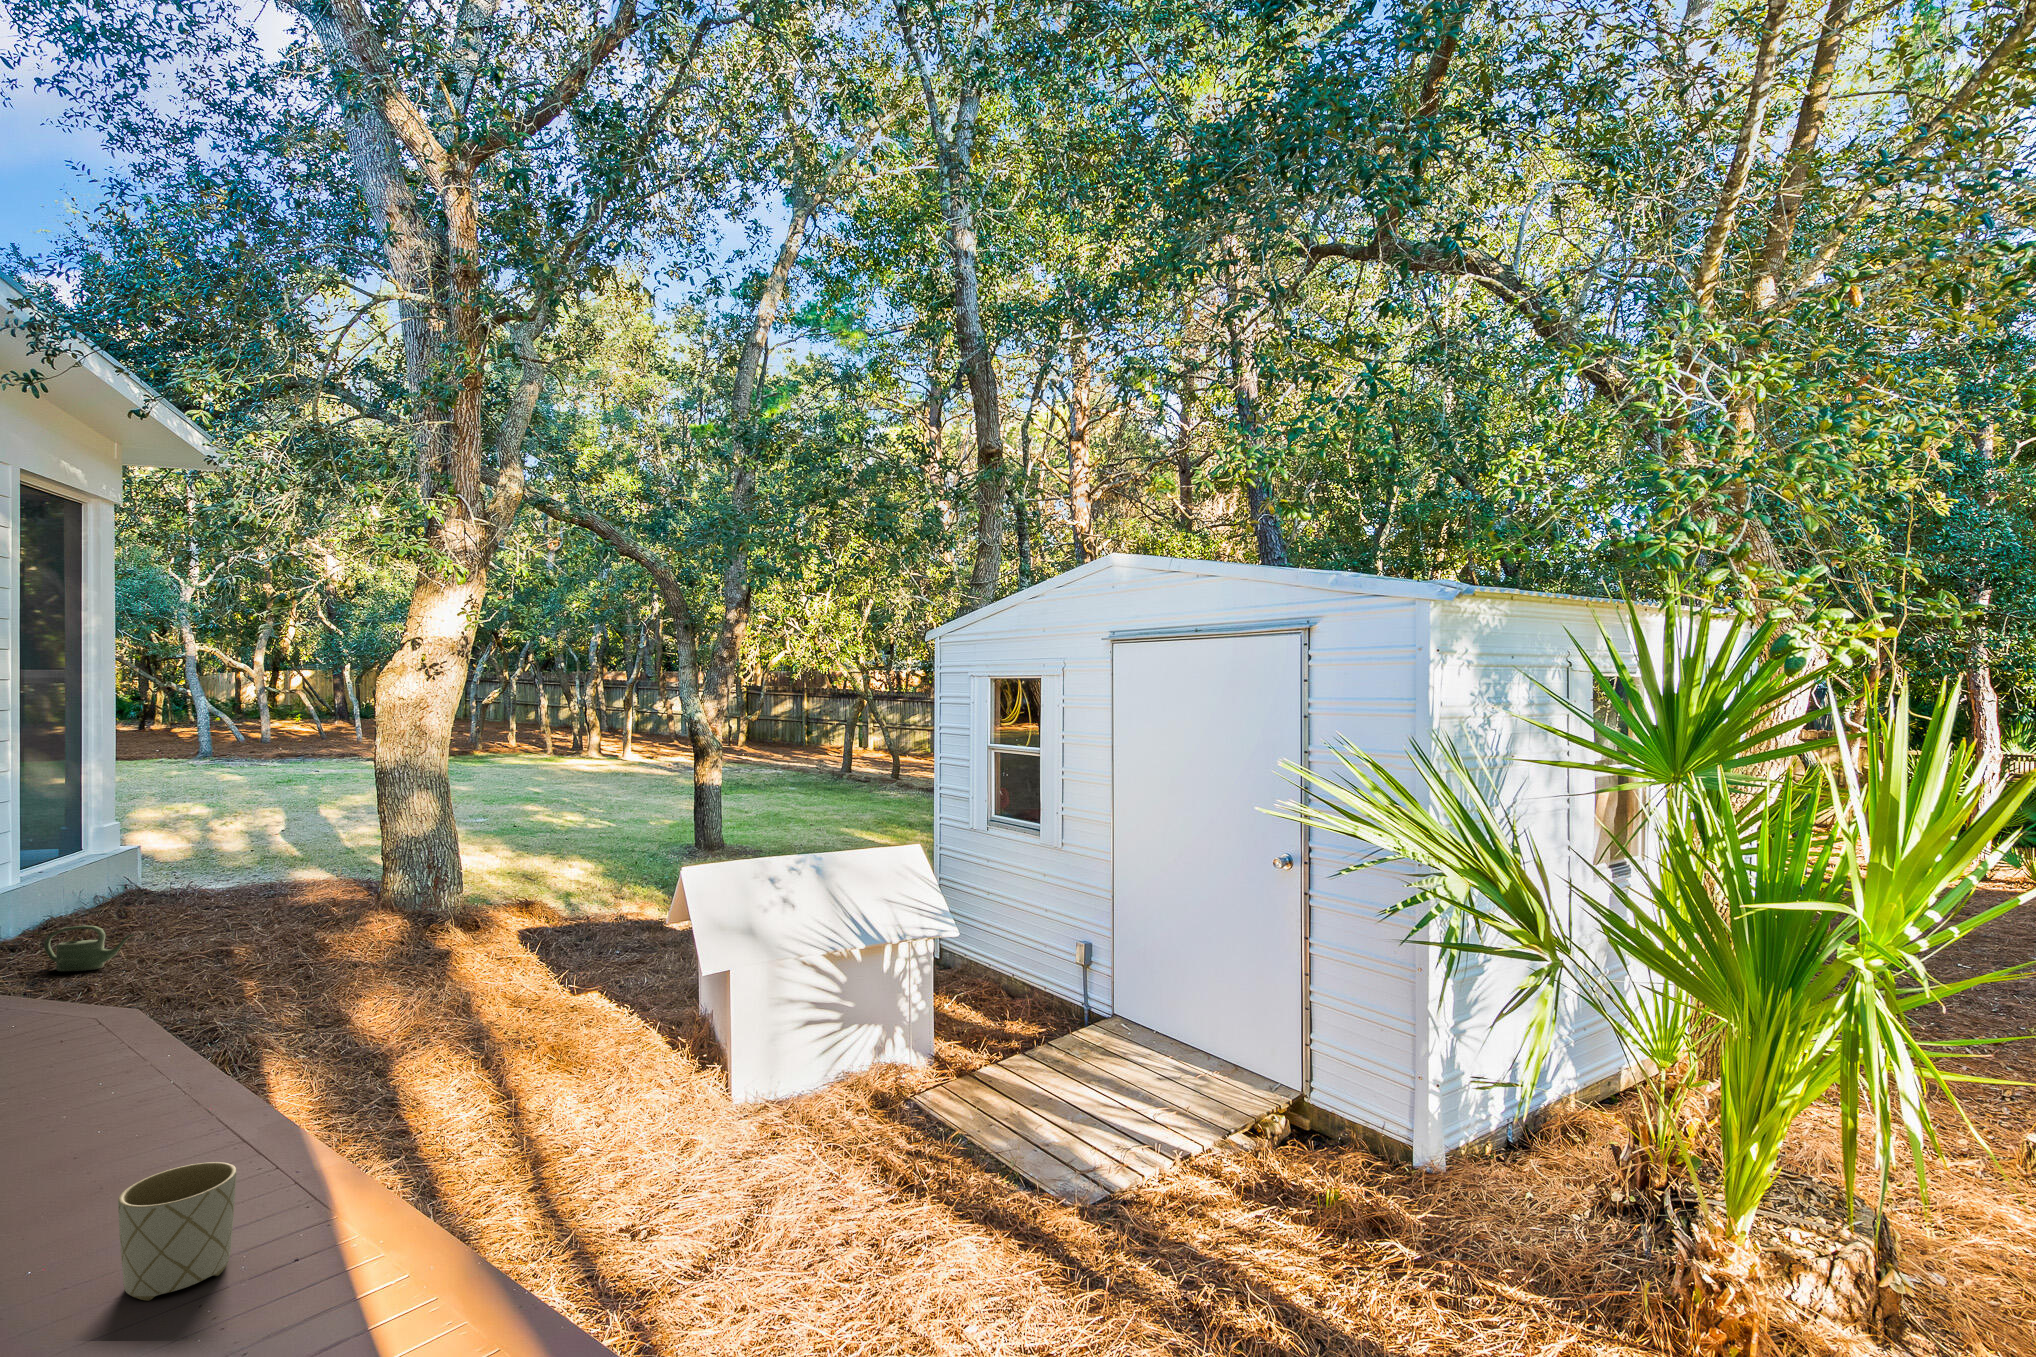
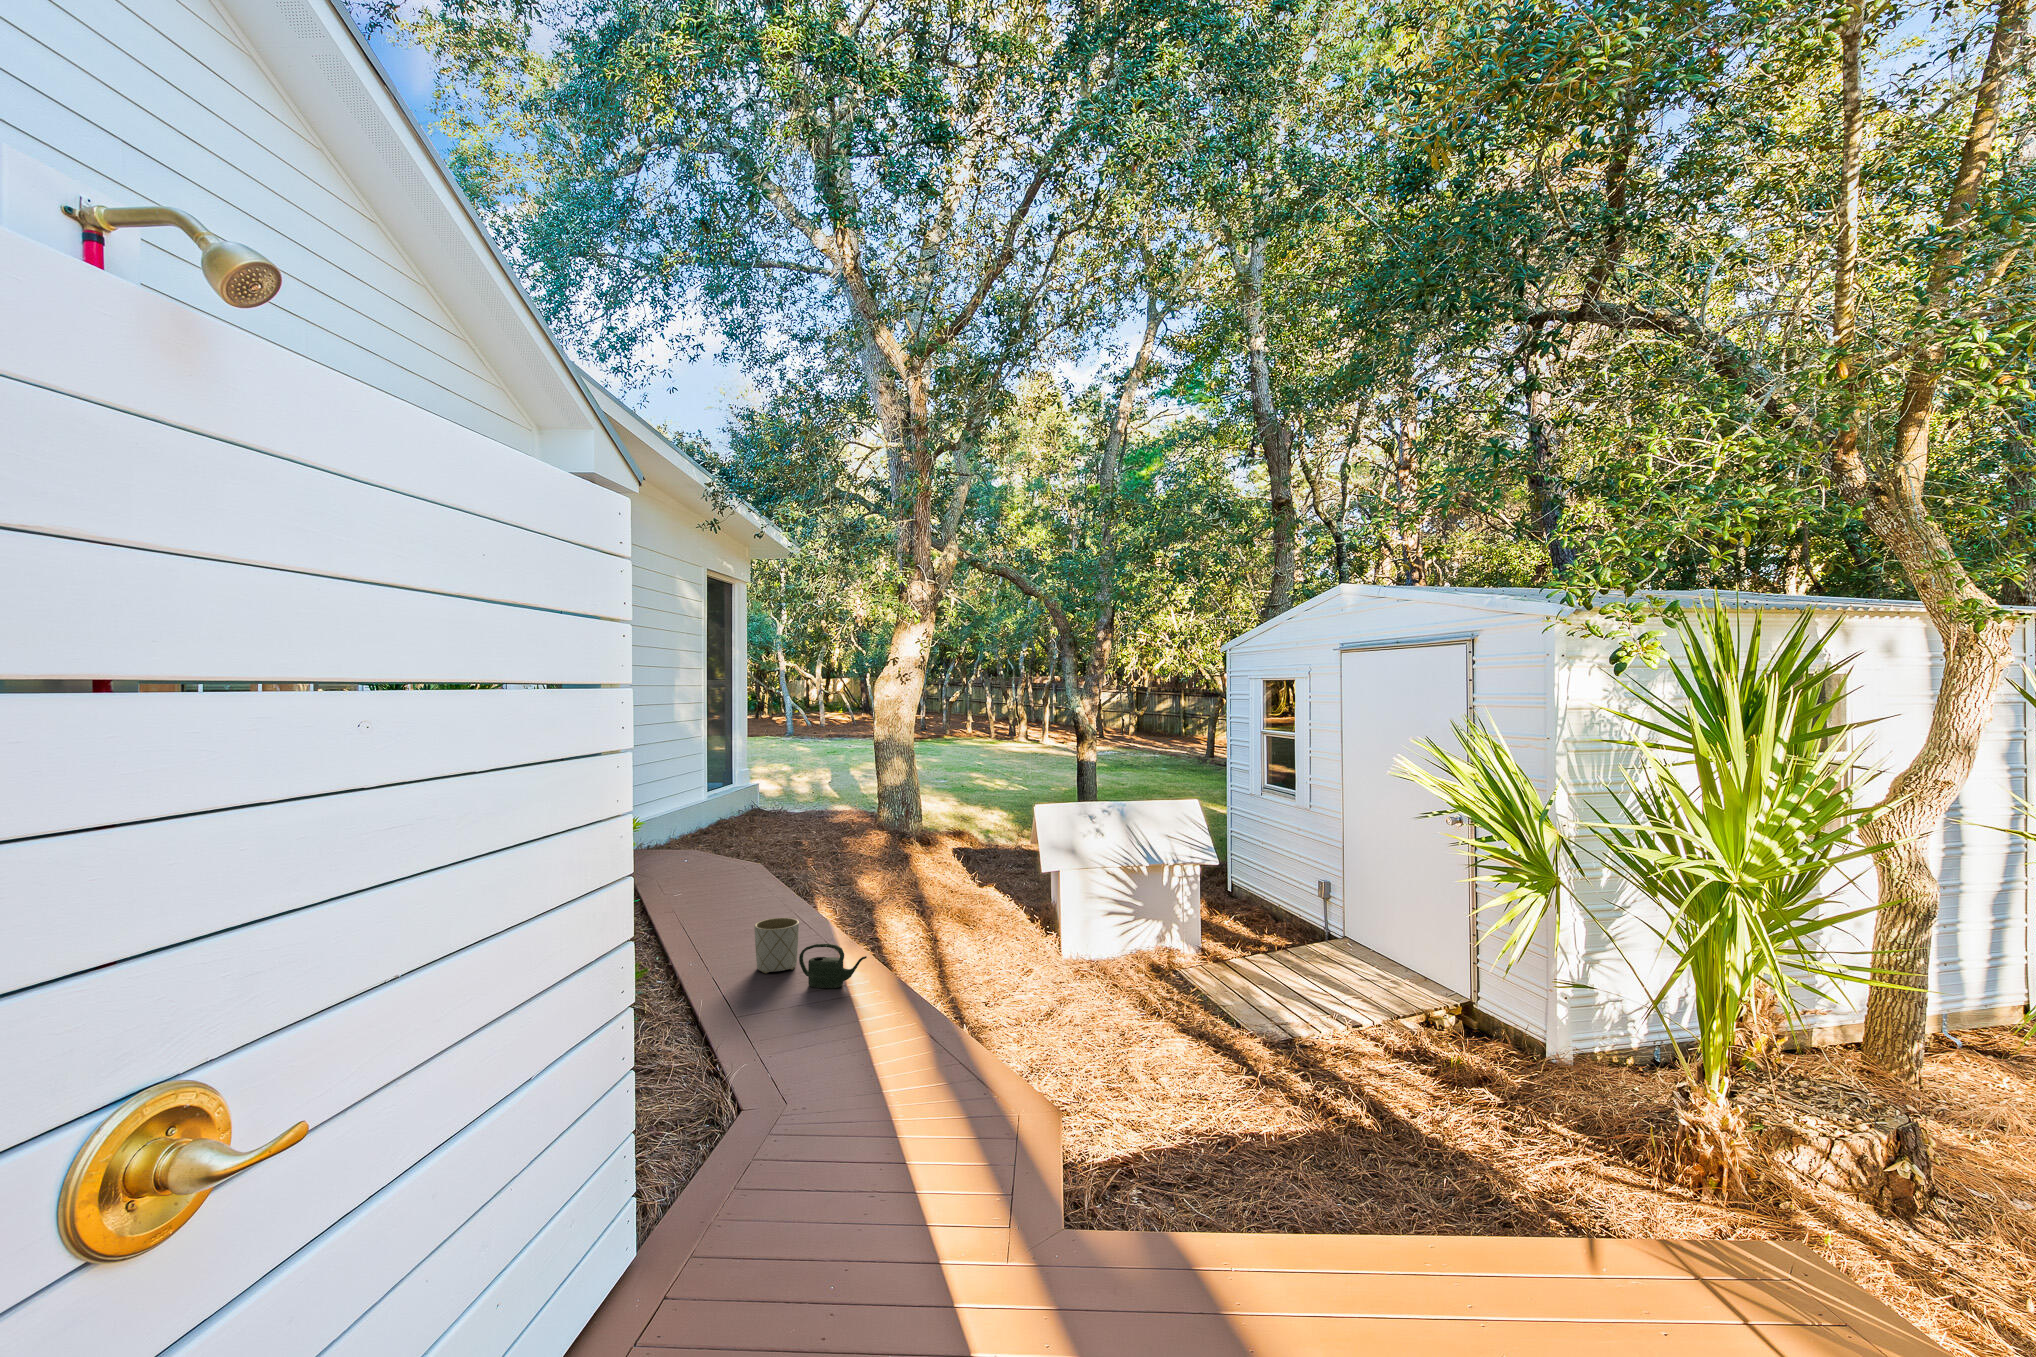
watering can: present [44,926,134,971] -> present [799,944,867,988]

